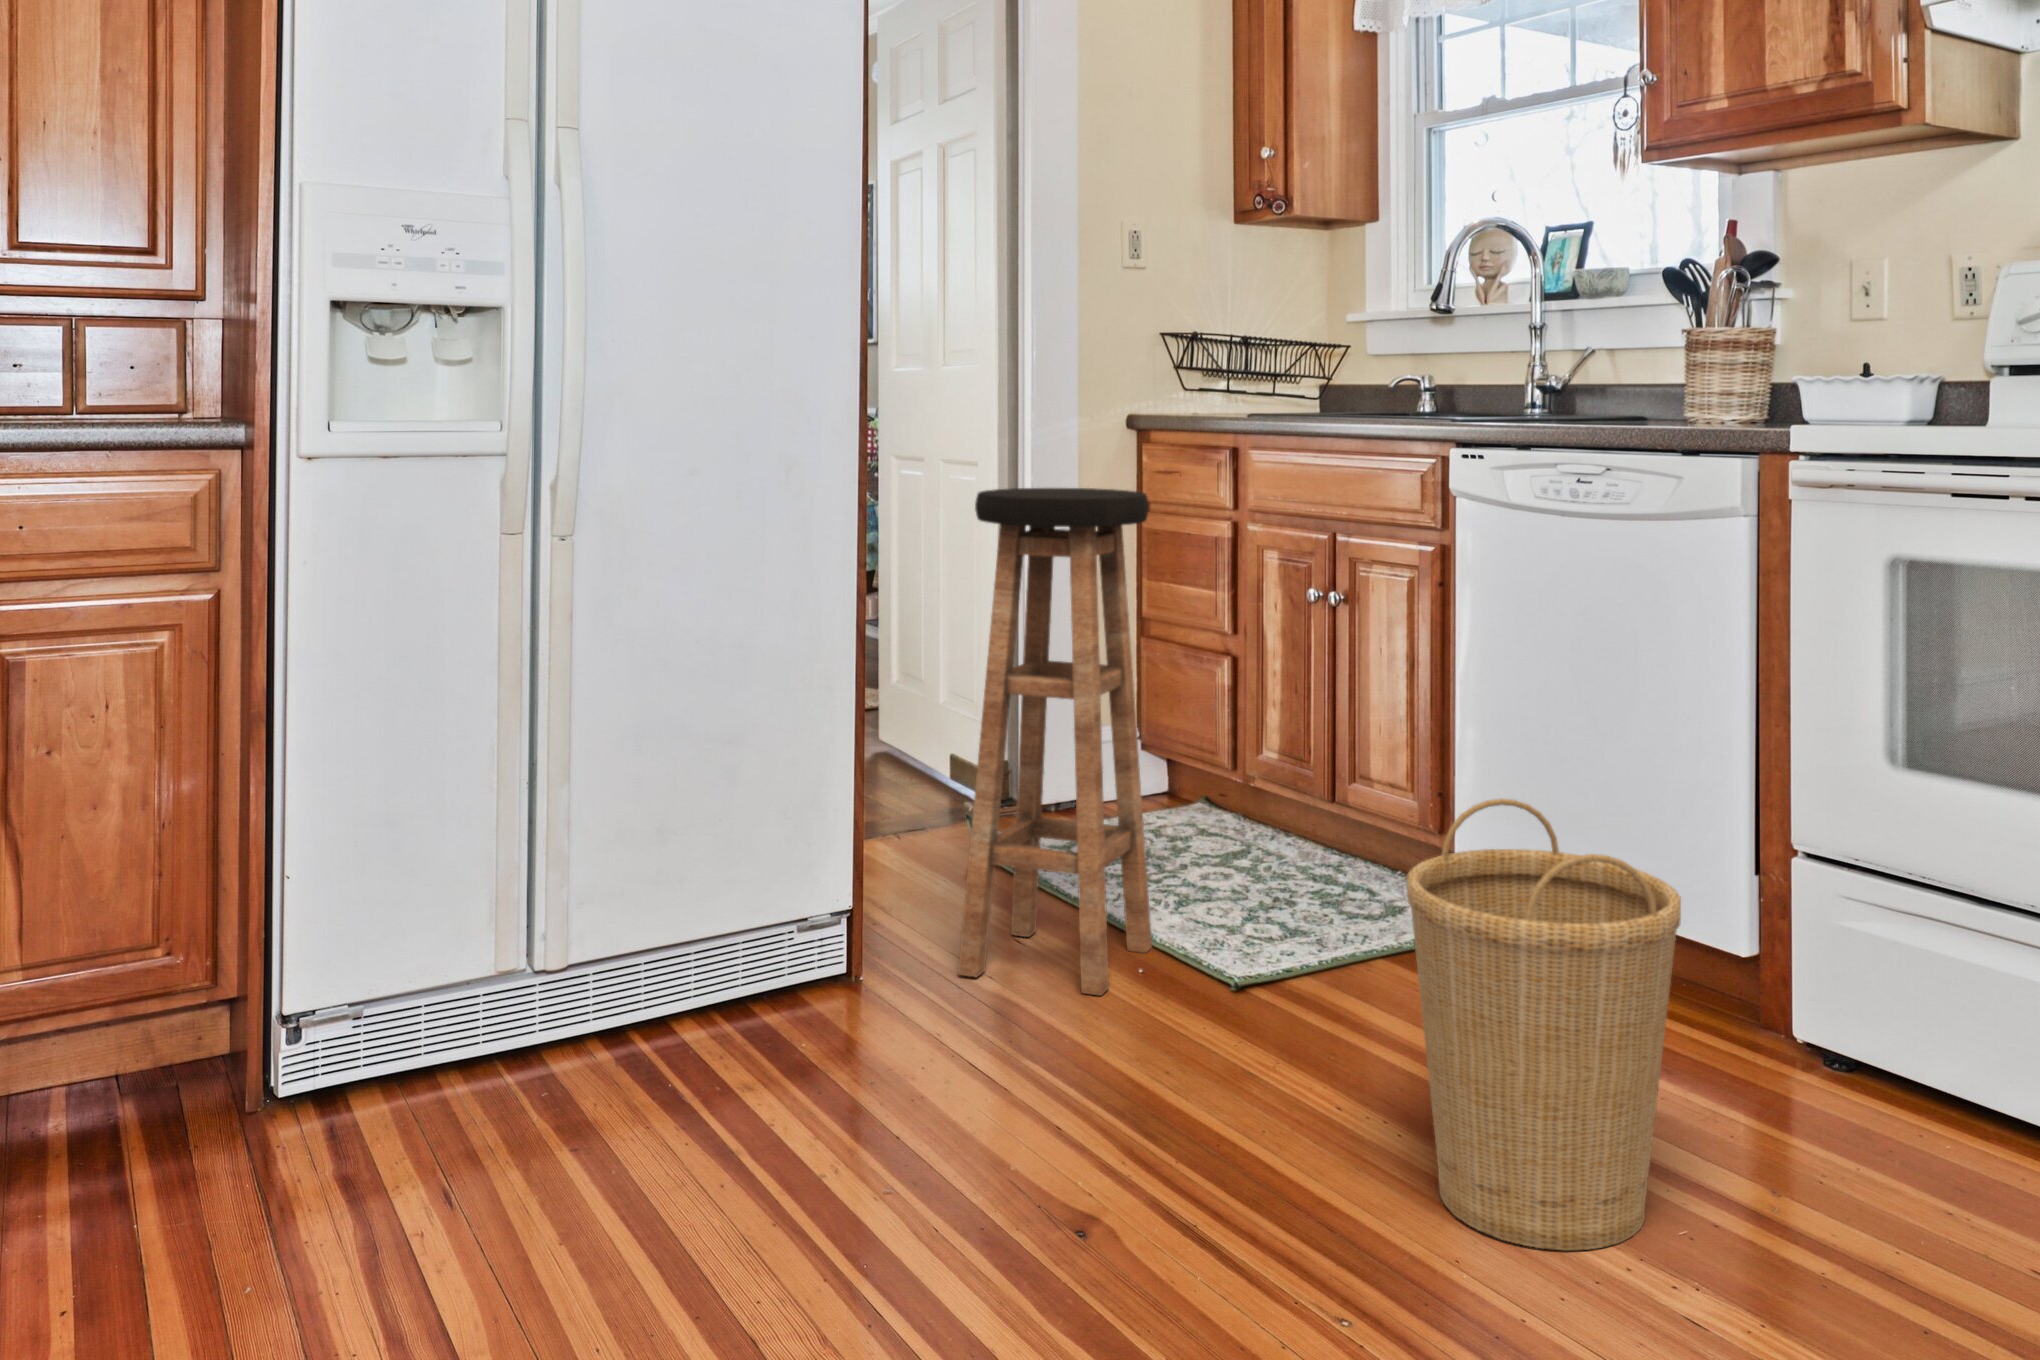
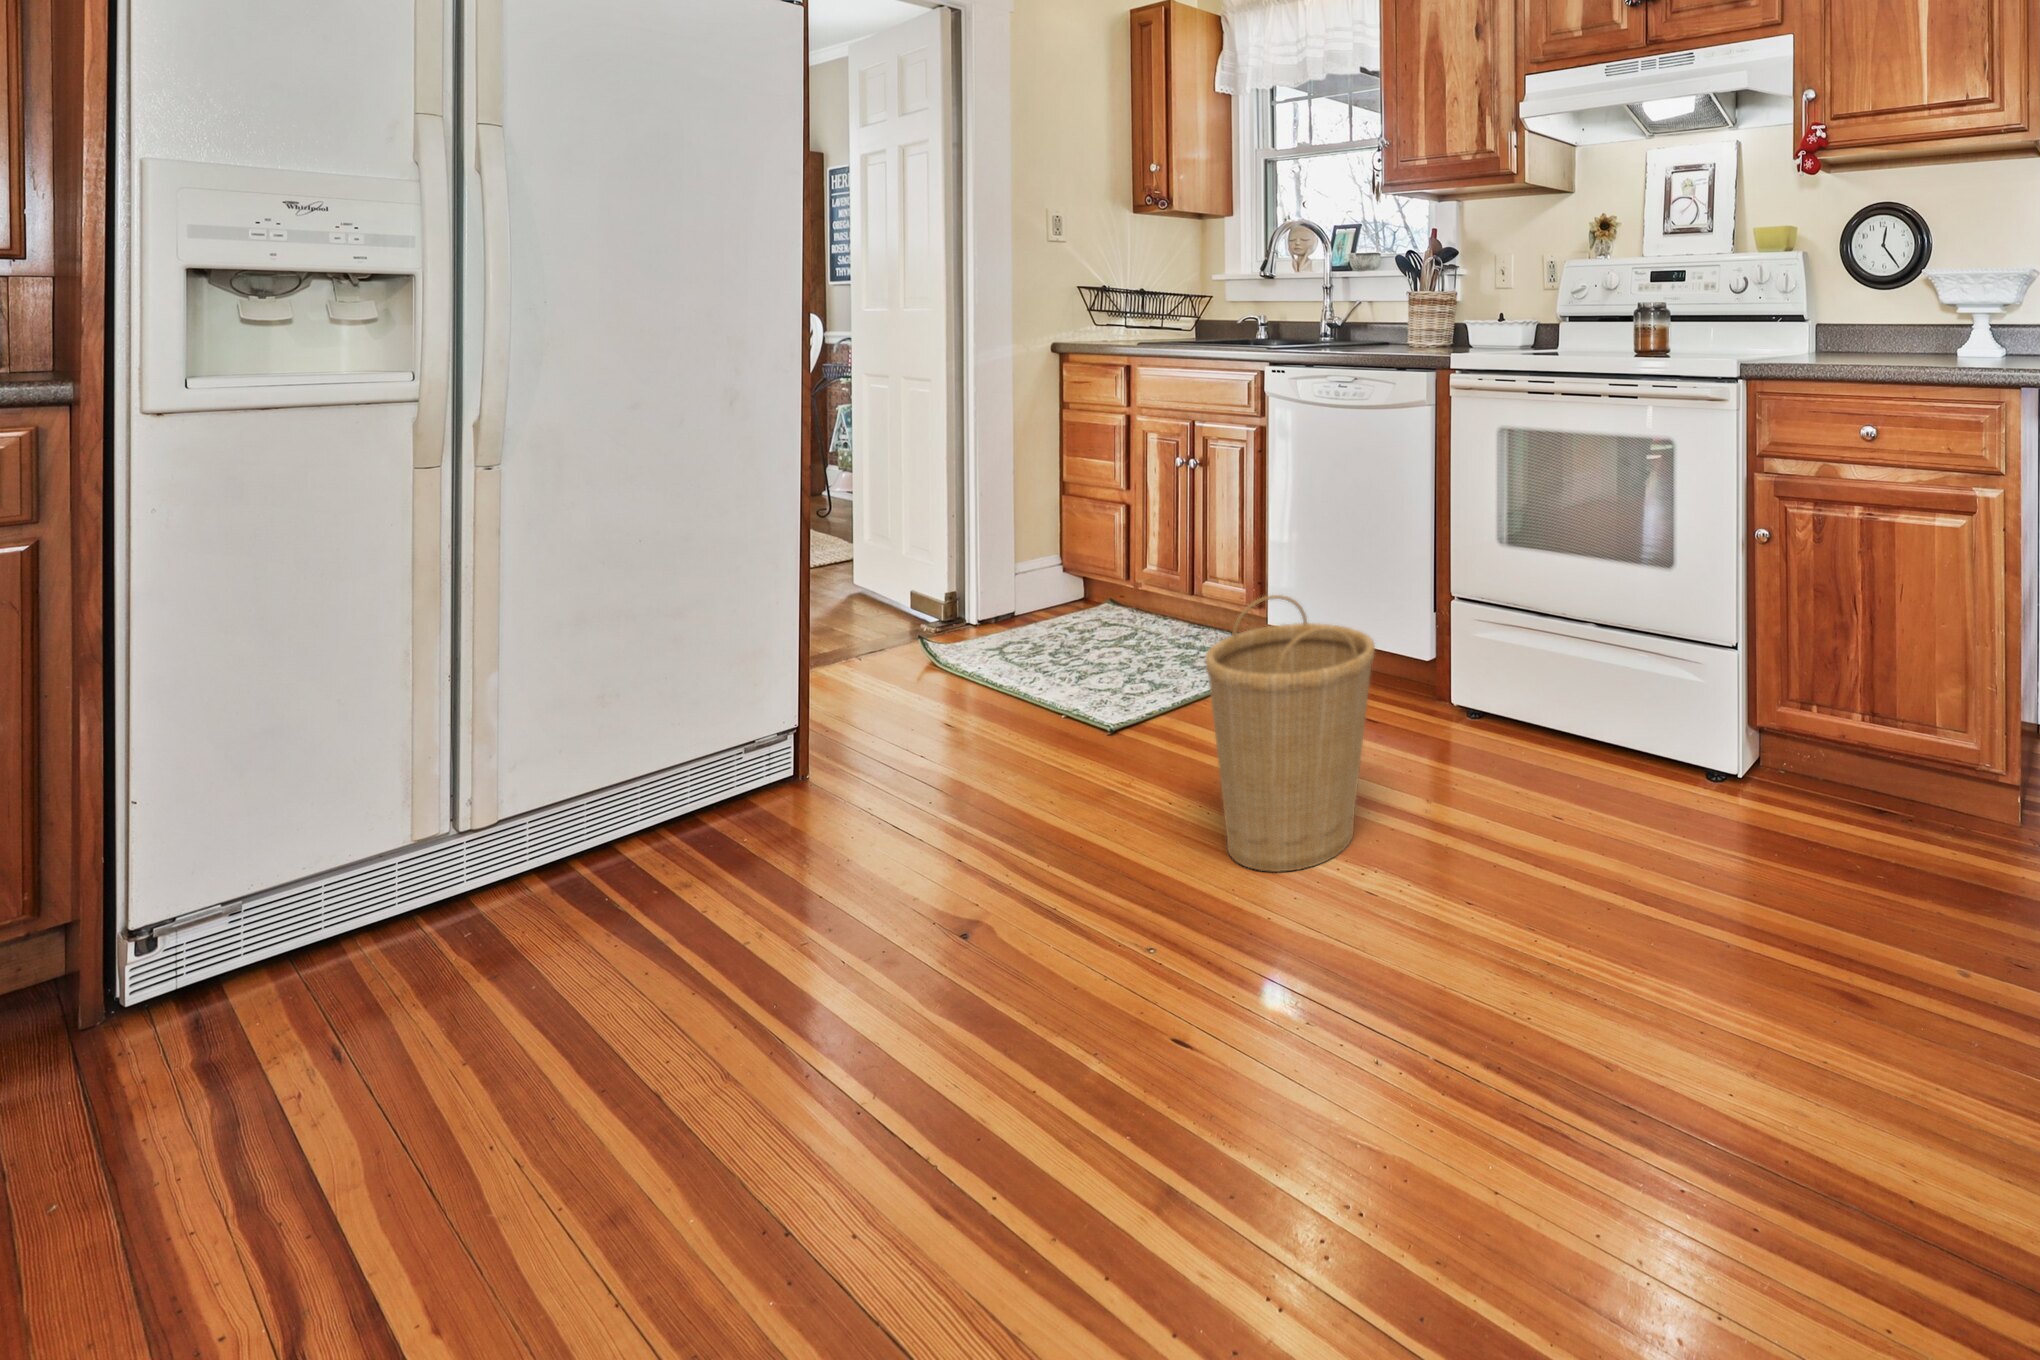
bar stool: present [958,488,1152,996] -> none [898,405,1054,754]

